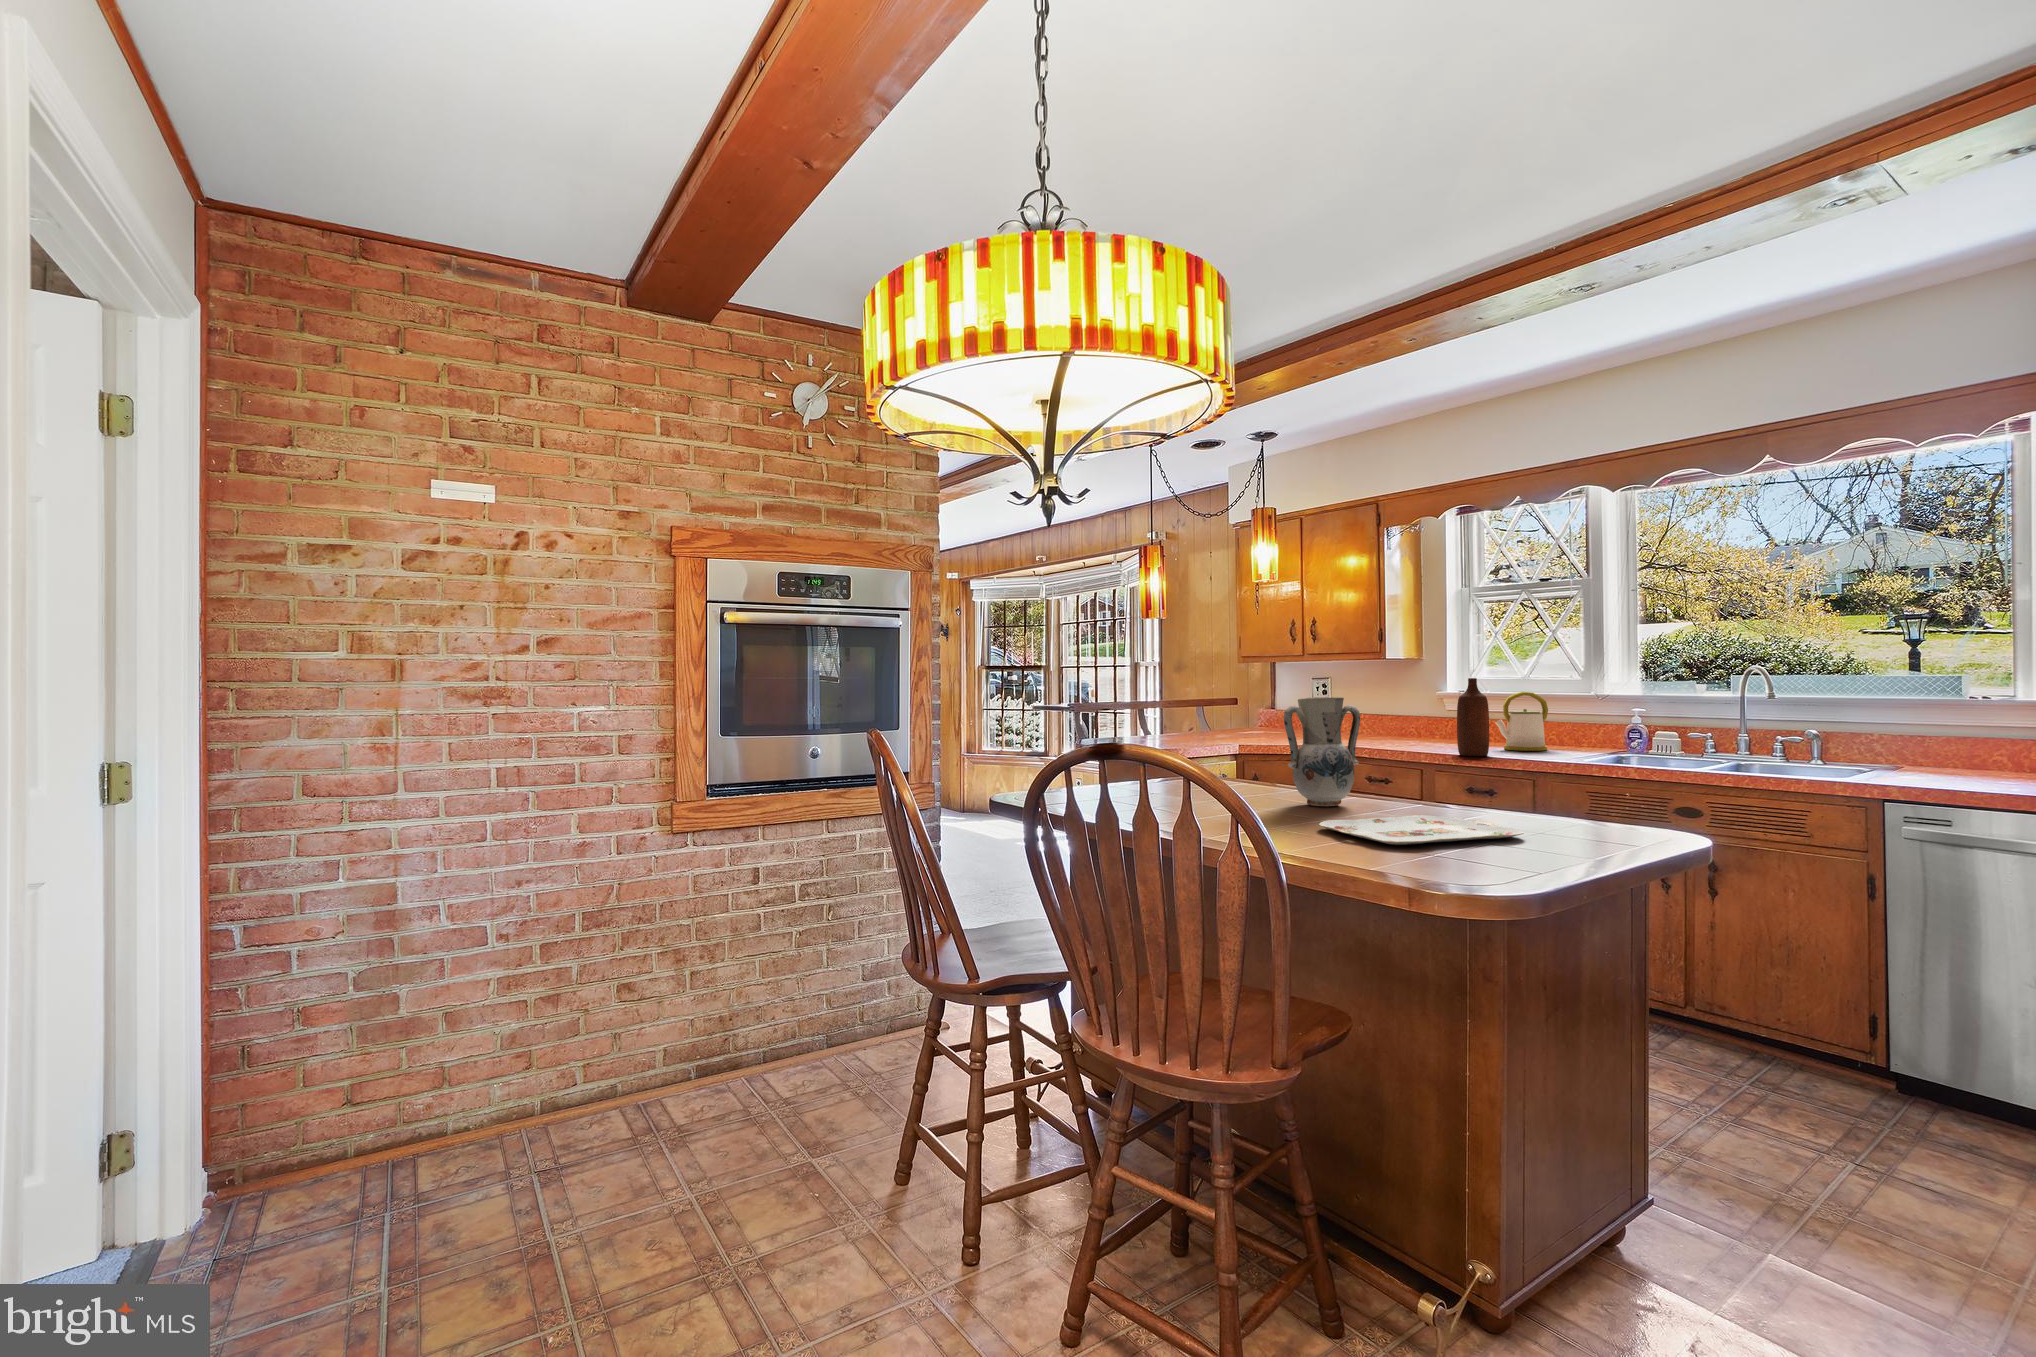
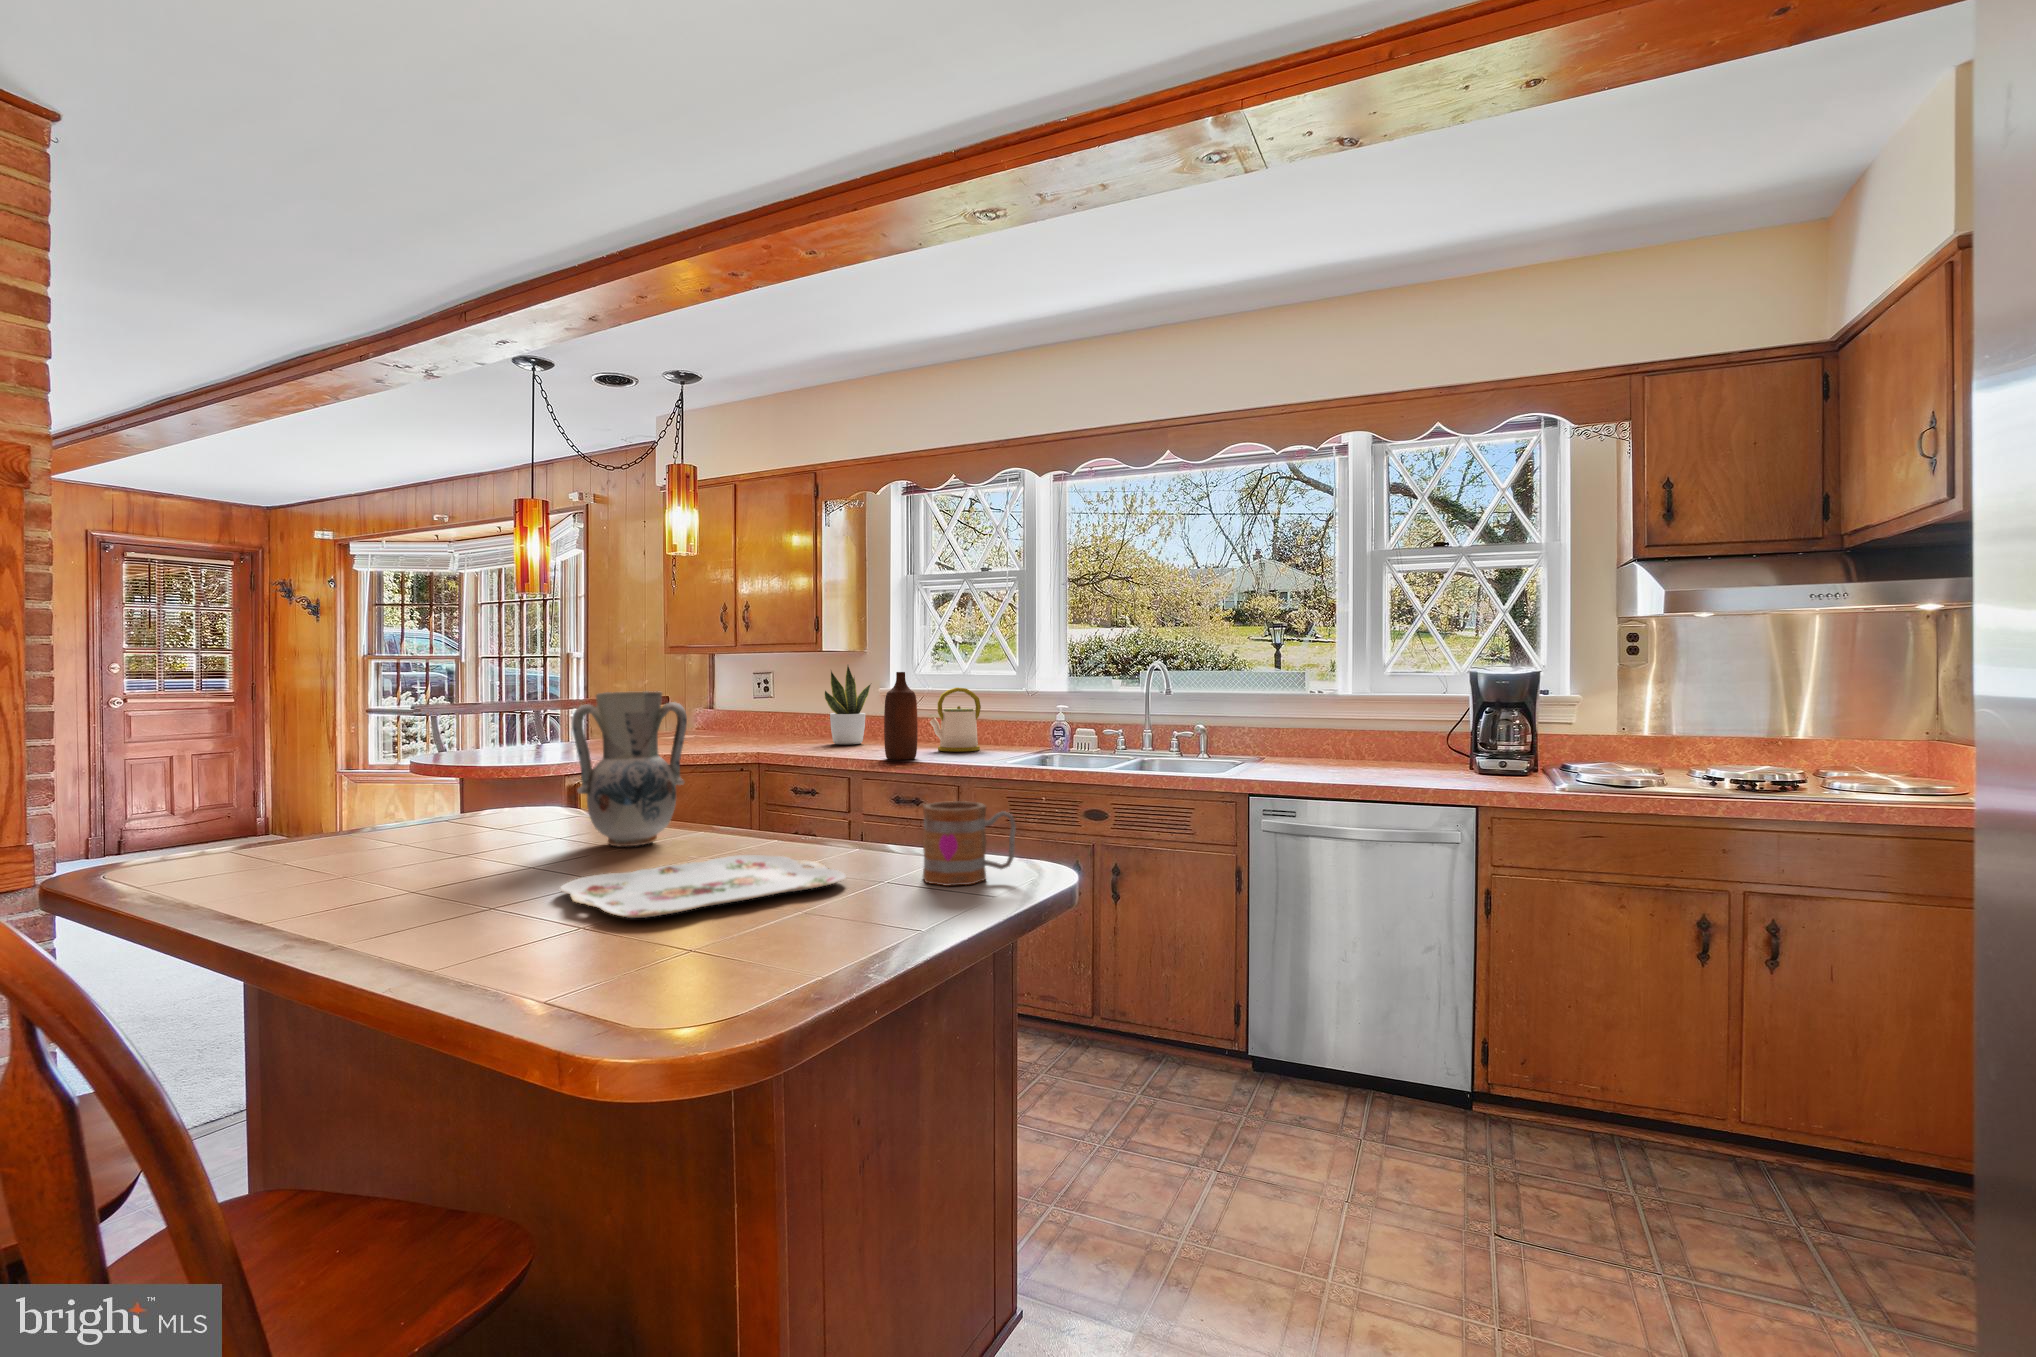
potted plant: none [1388,669,1430,742] -> present [824,666,871,745]
mug: none [1582,782,1668,844] -> present [923,801,1016,886]

